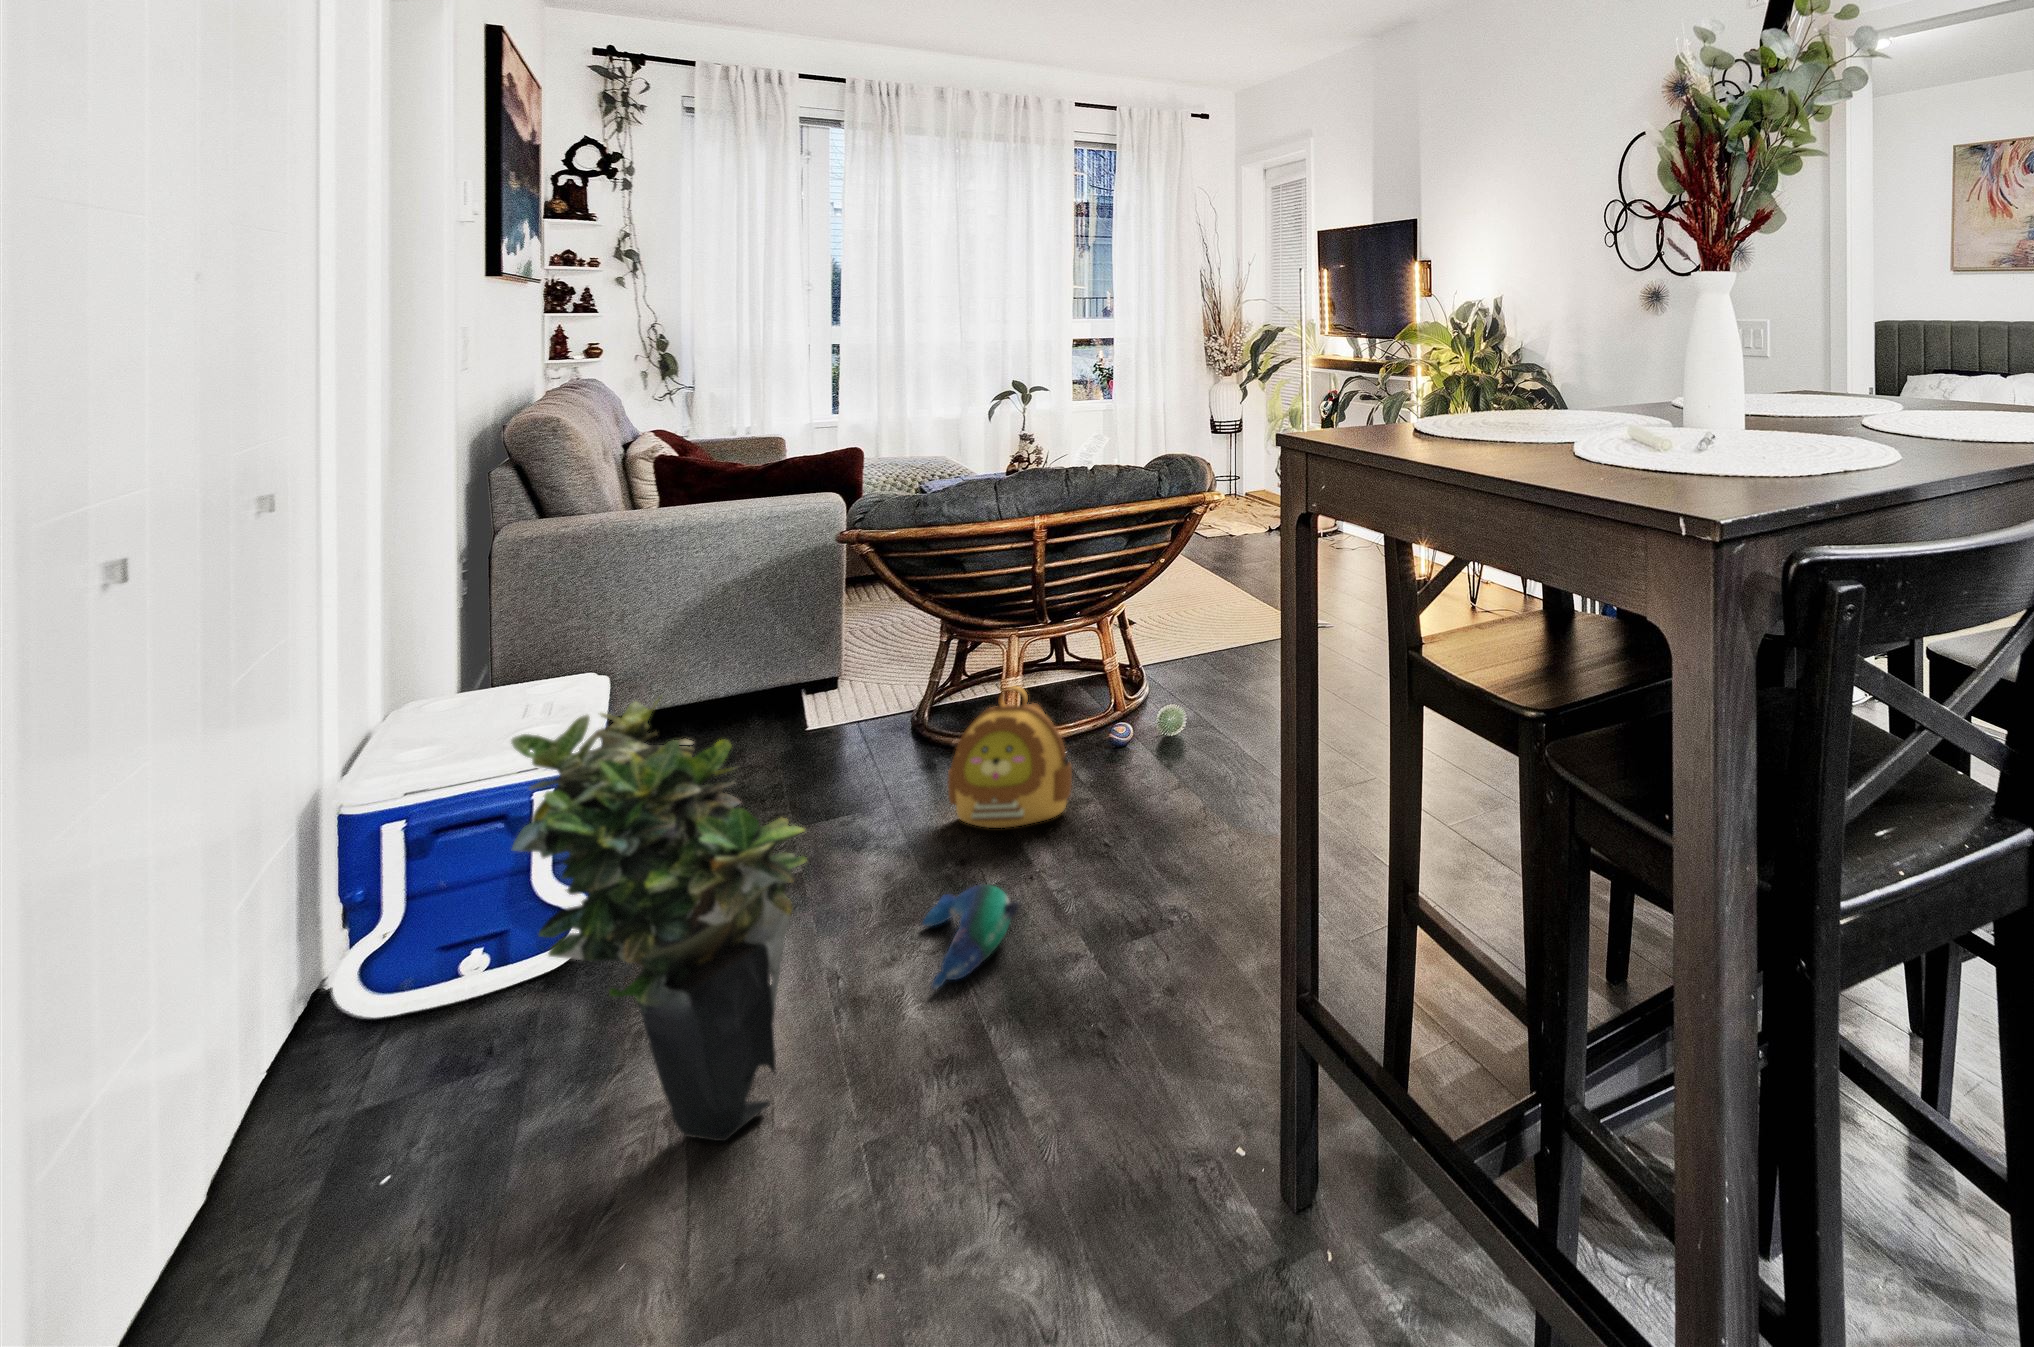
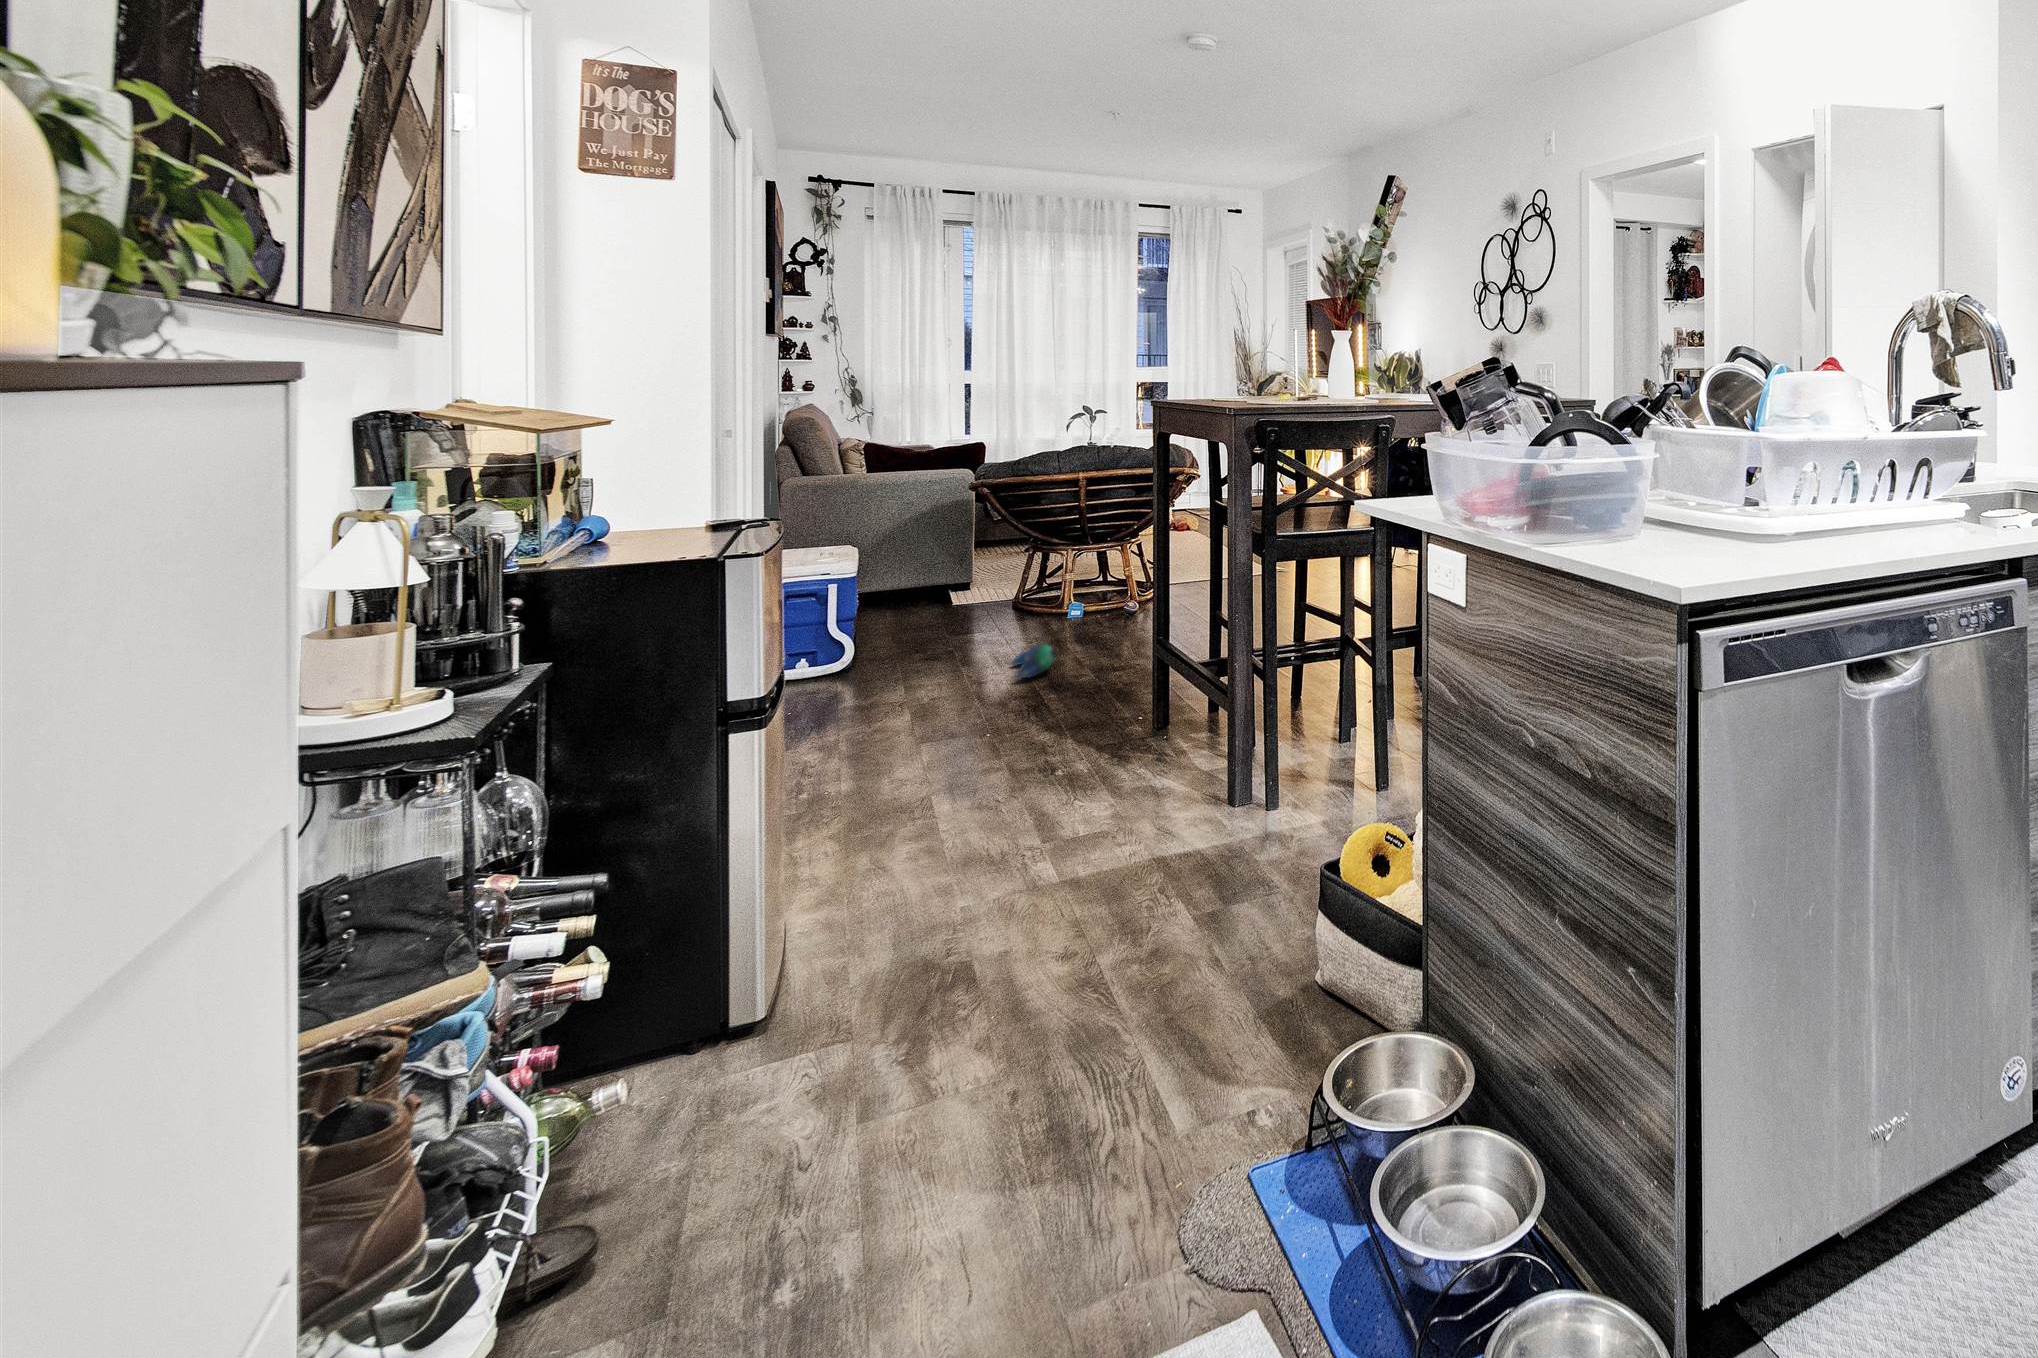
backpack: present [948,685,1072,828] -> none [1028,563,1095,638]
potted plant: present [511,699,806,1141] -> none [835,523,957,711]

